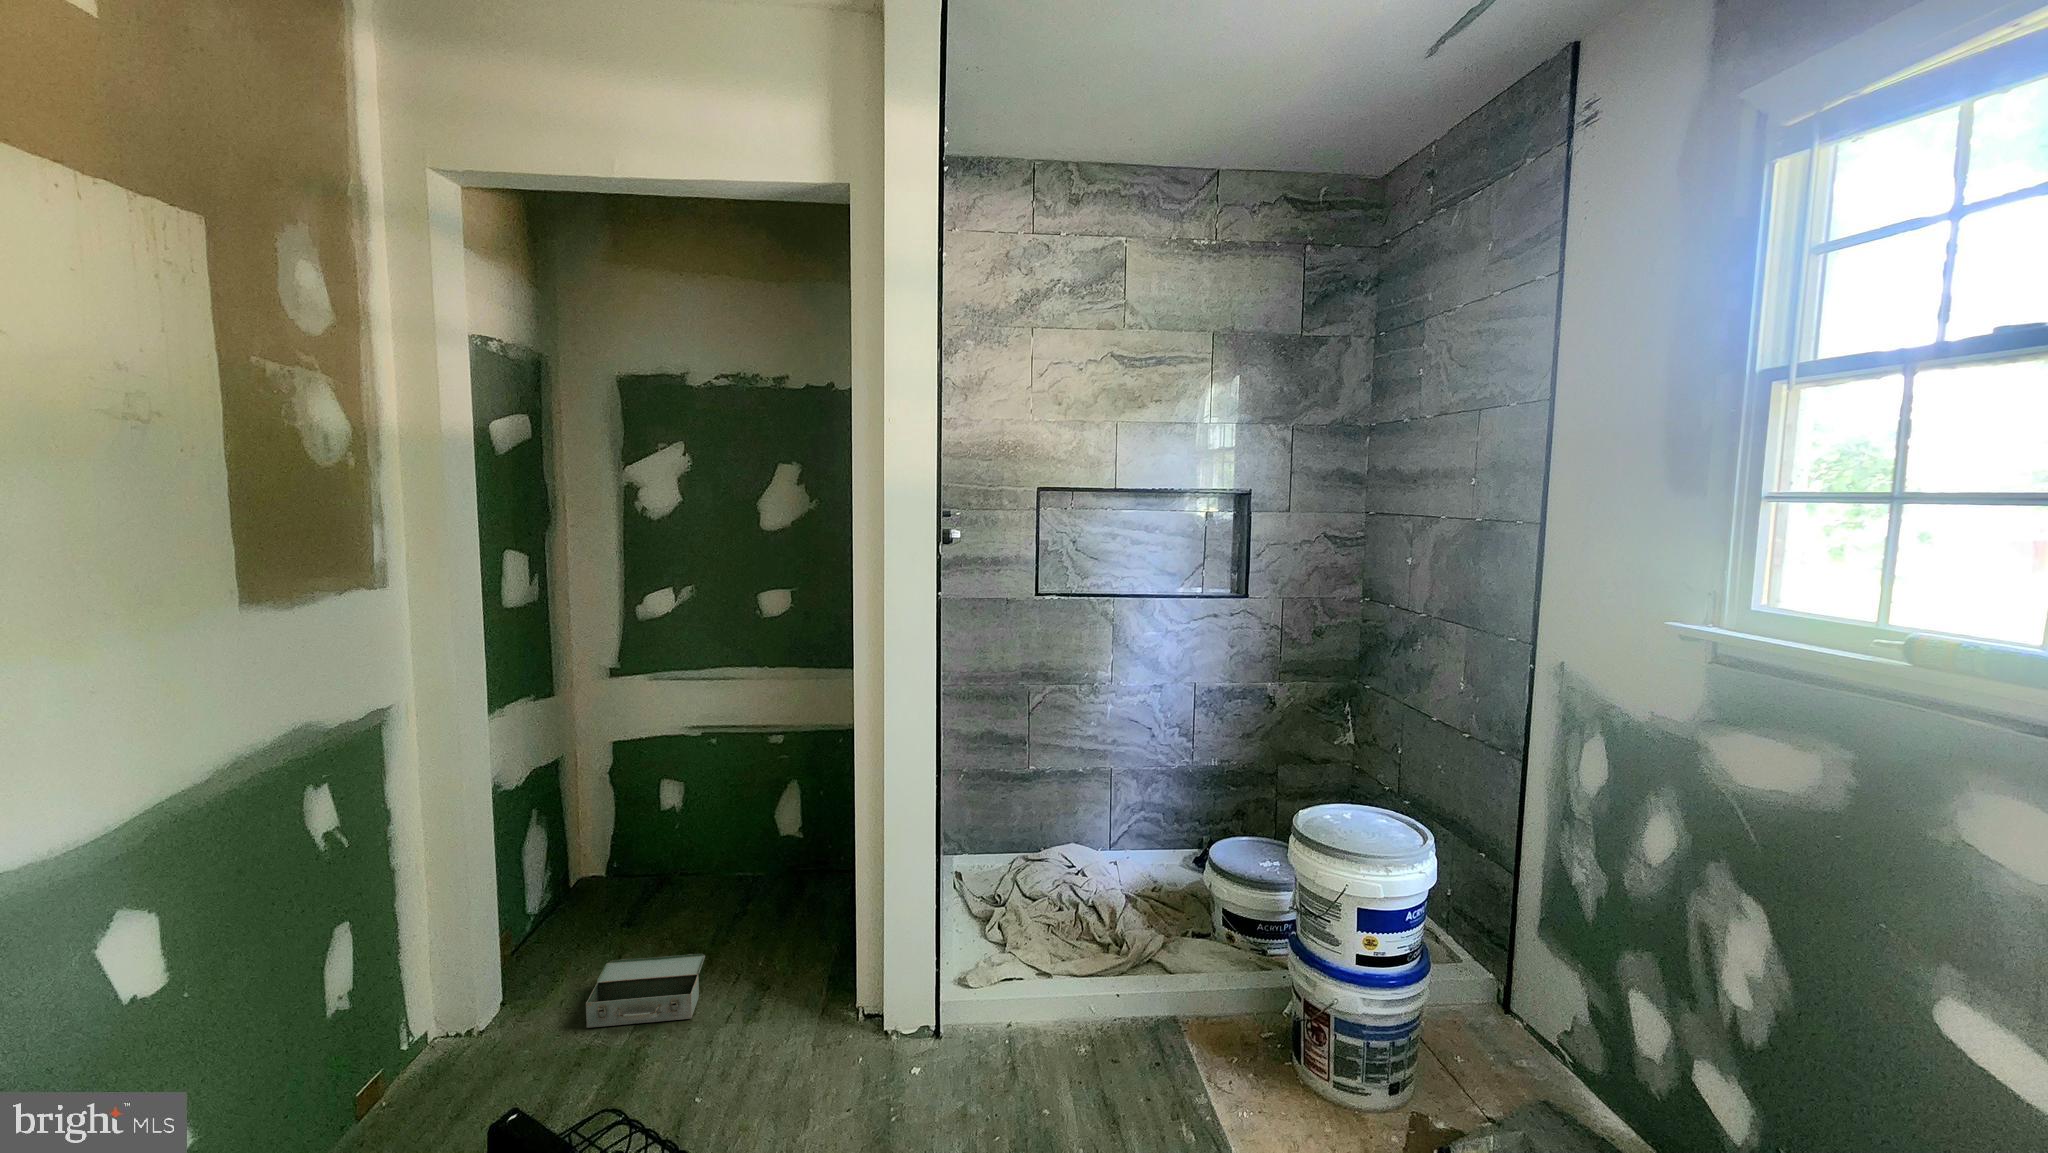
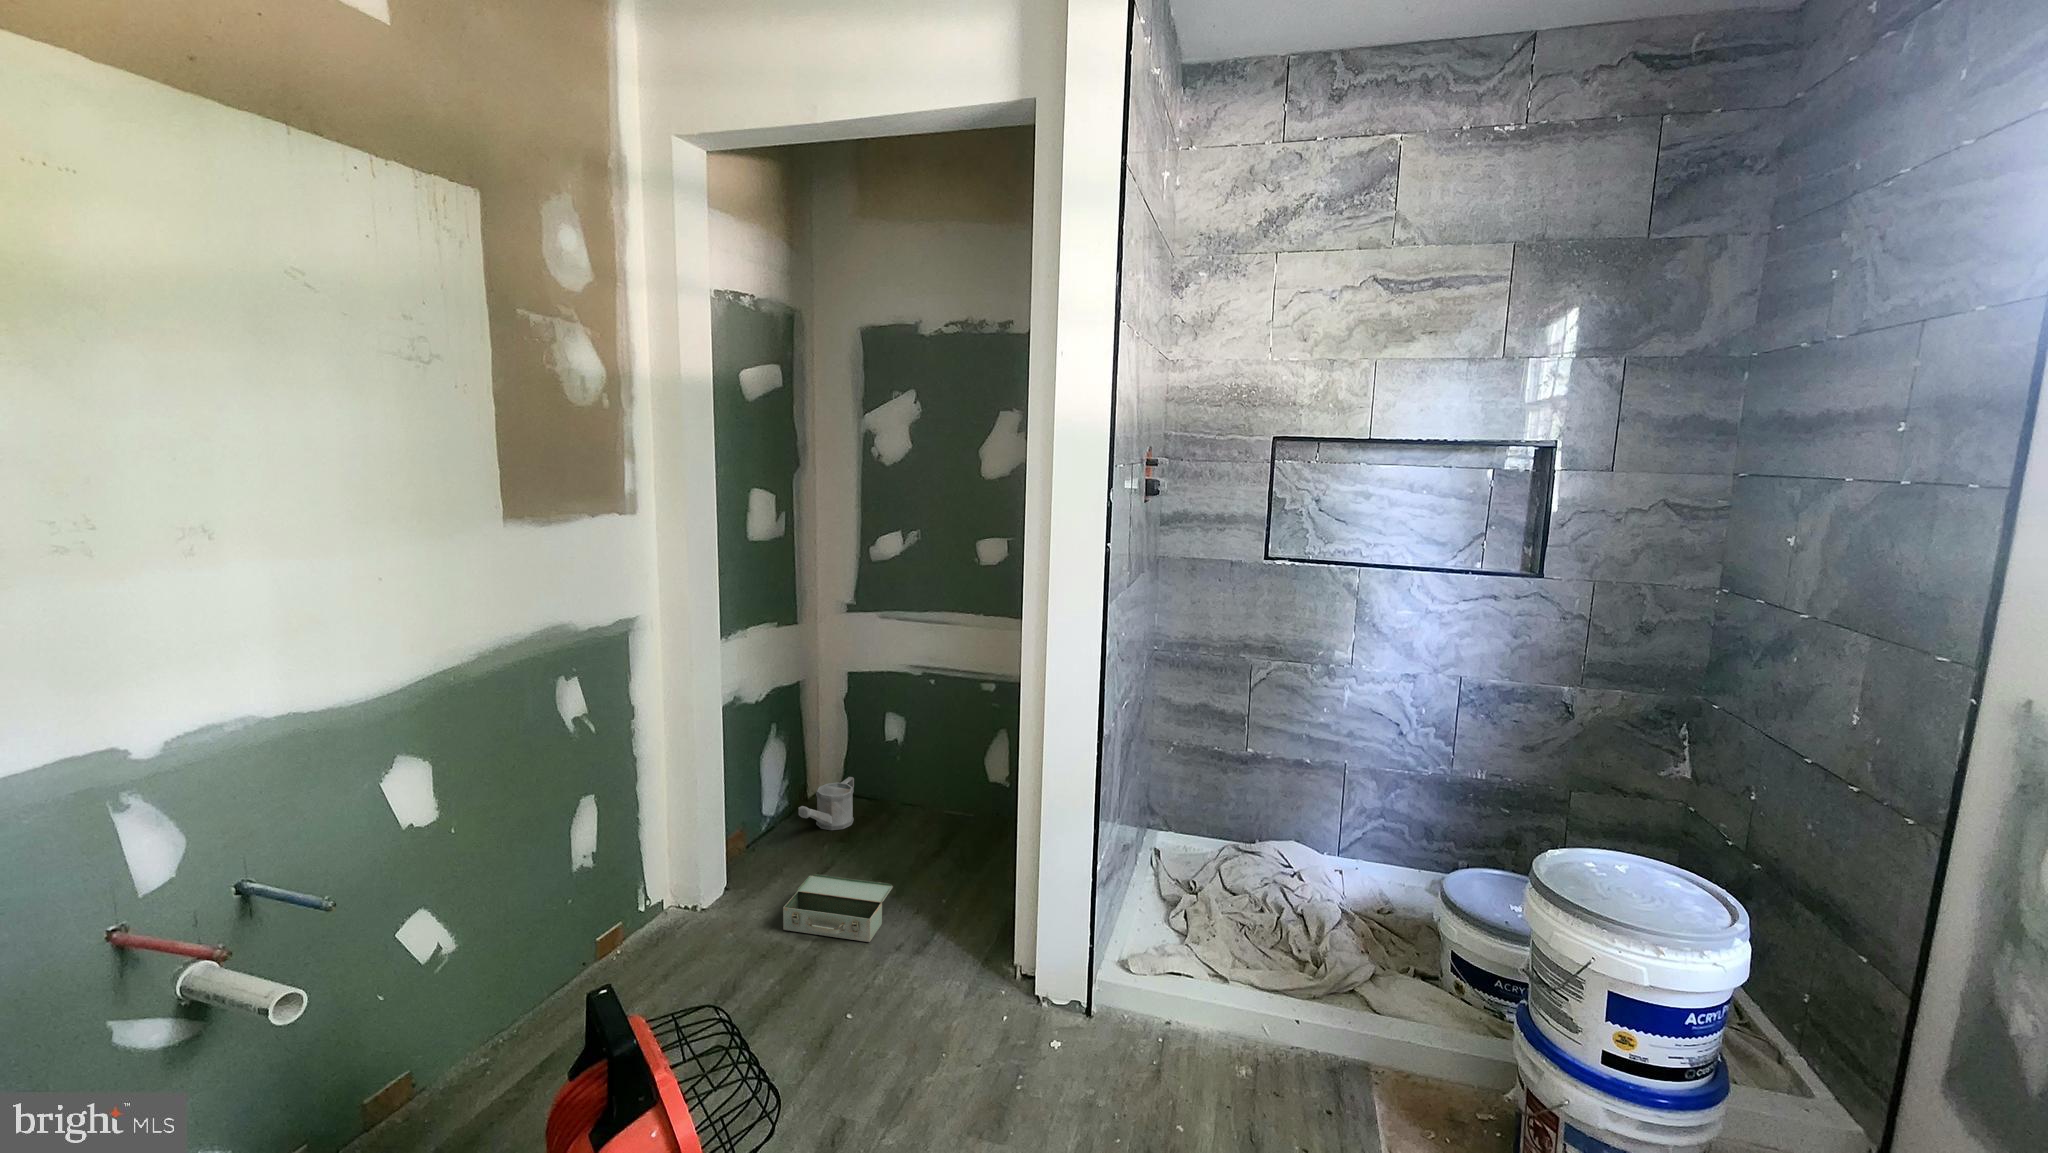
watering can: none [575,851,632,912] -> present [799,777,854,830]

